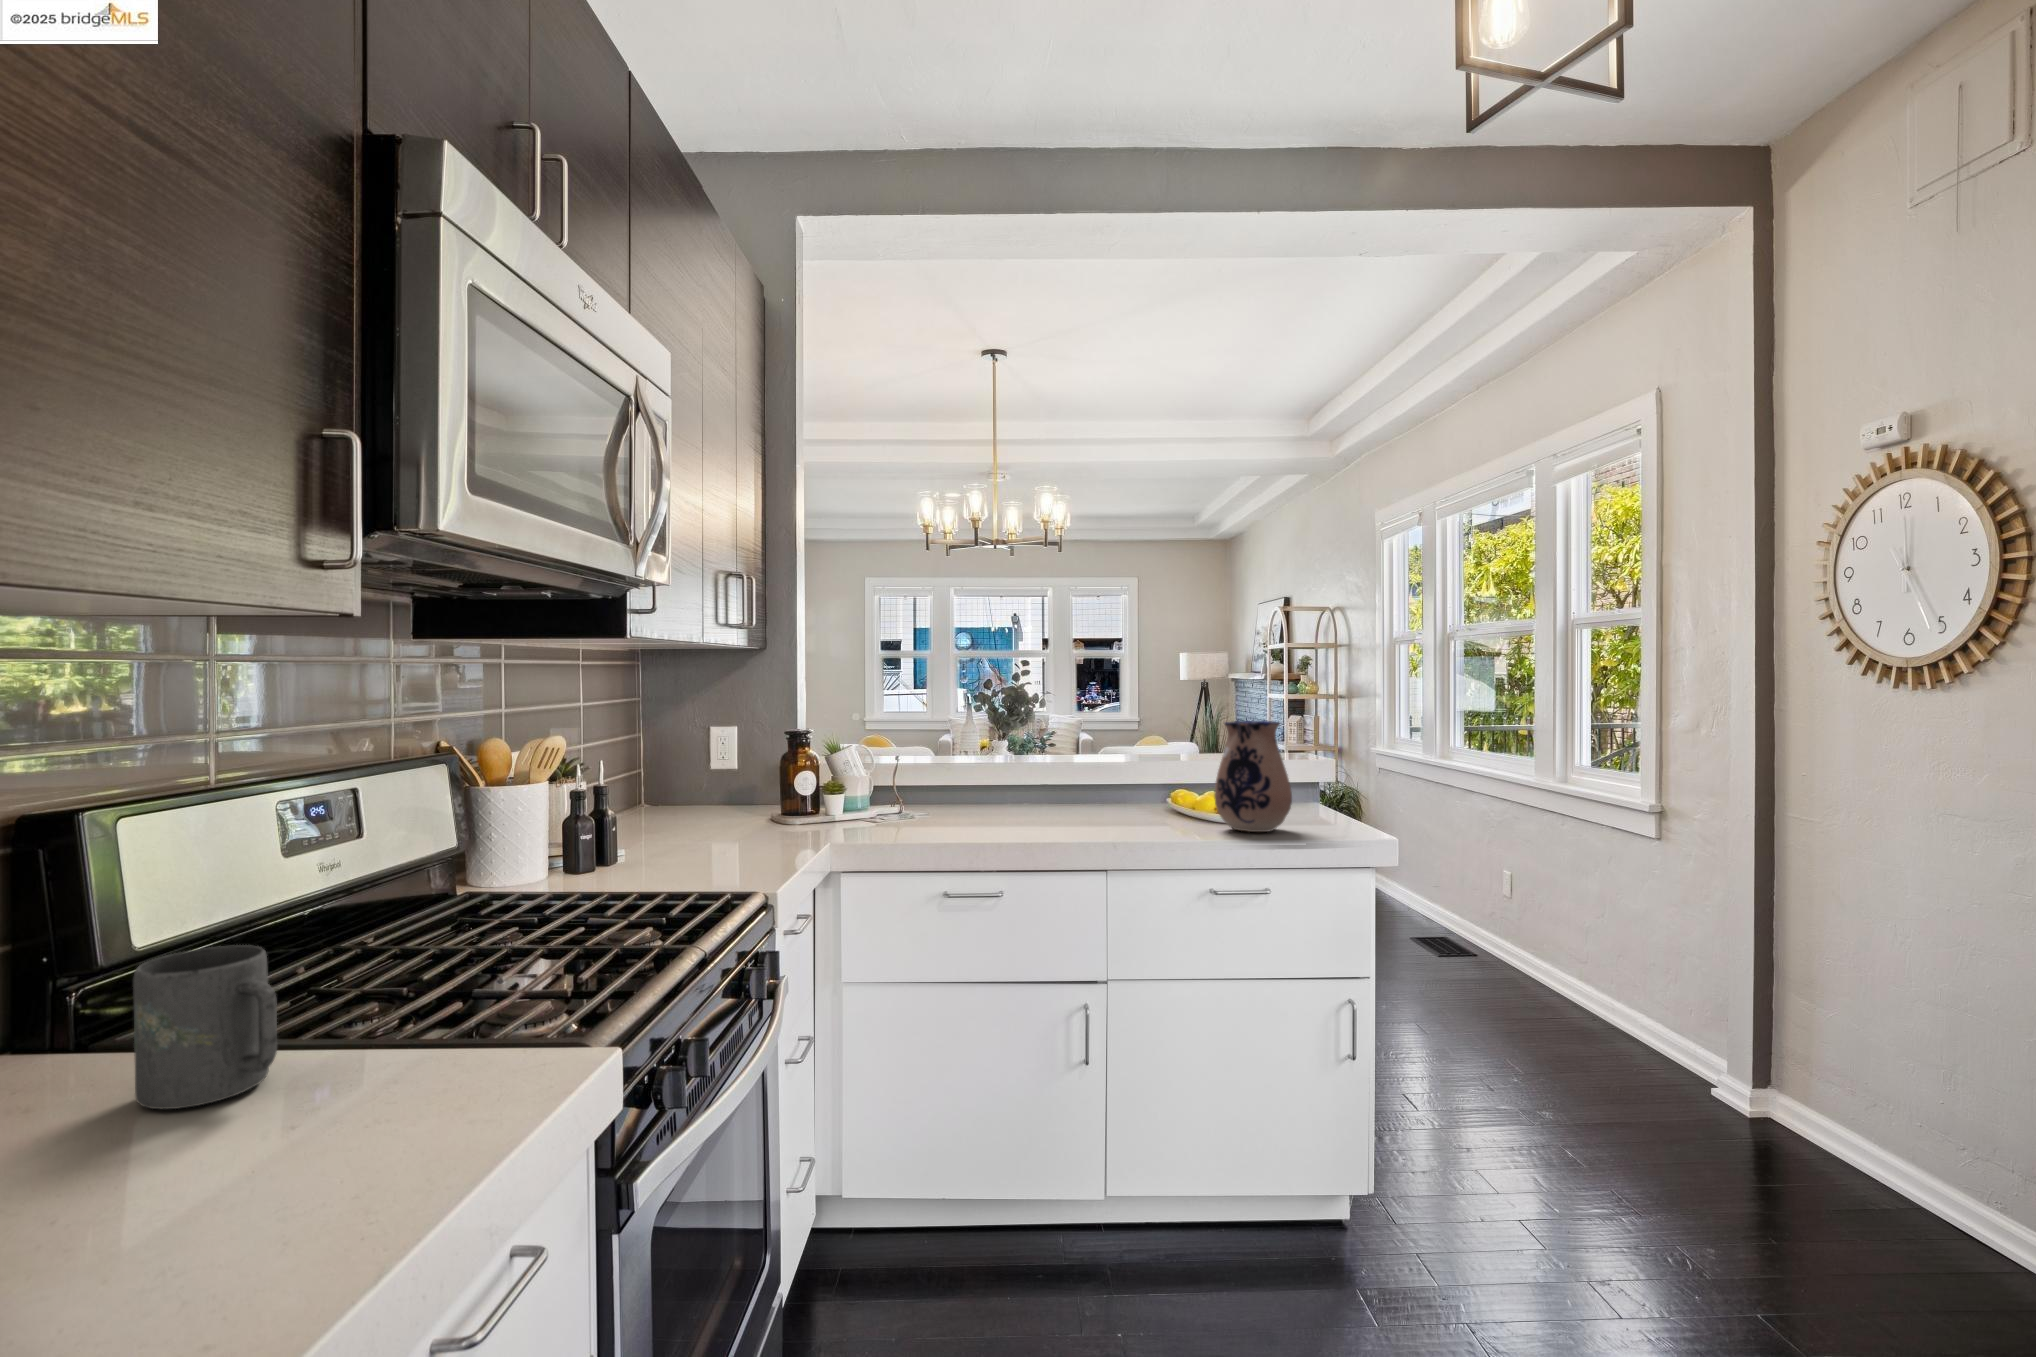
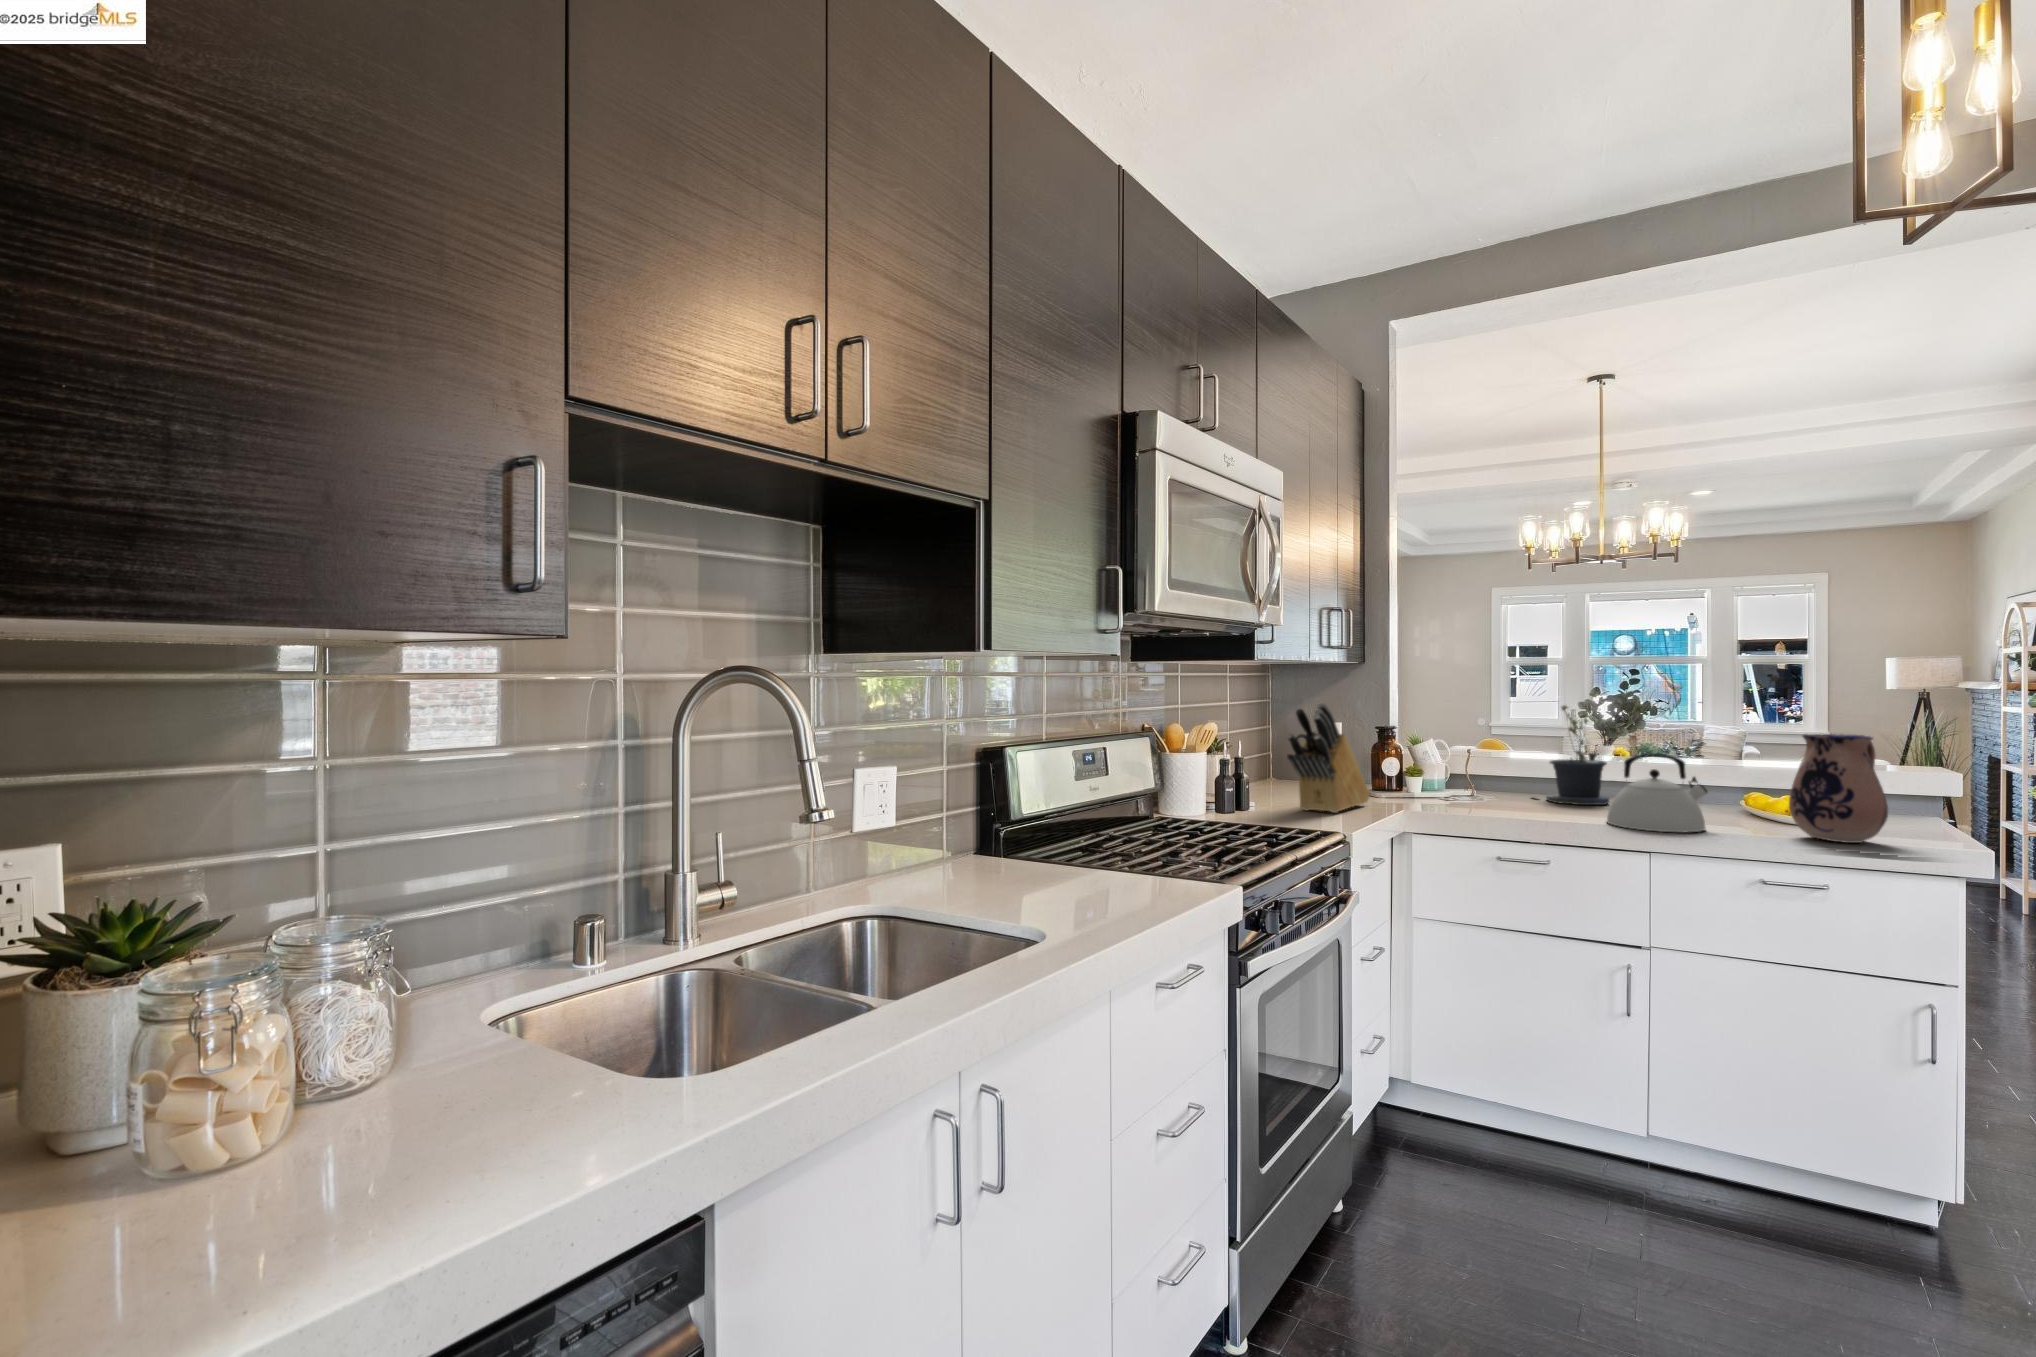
potted plant: none [963,697,1044,813] -> present [1533,705,1609,805]
knife block: none [677,699,789,857] -> present [1287,703,1370,813]
kettle: none [1055,749,1147,839] -> present [1607,753,1707,832]
mug: present [133,945,277,1109] -> none [1041,812,1092,878]

